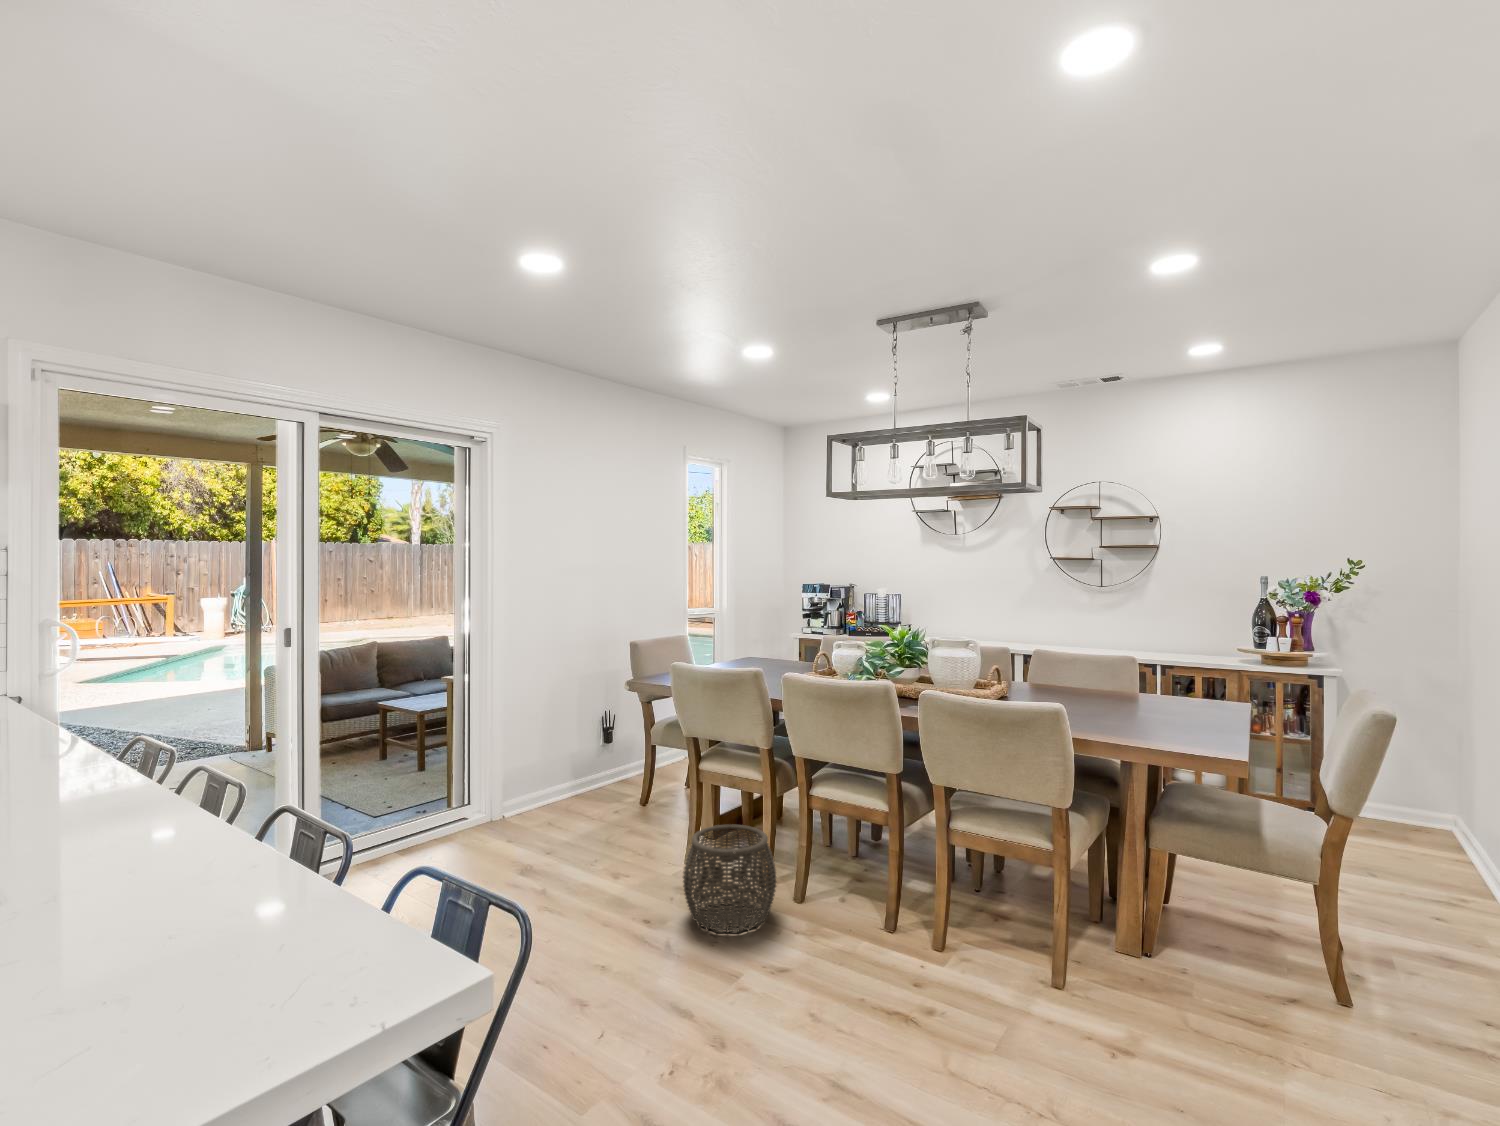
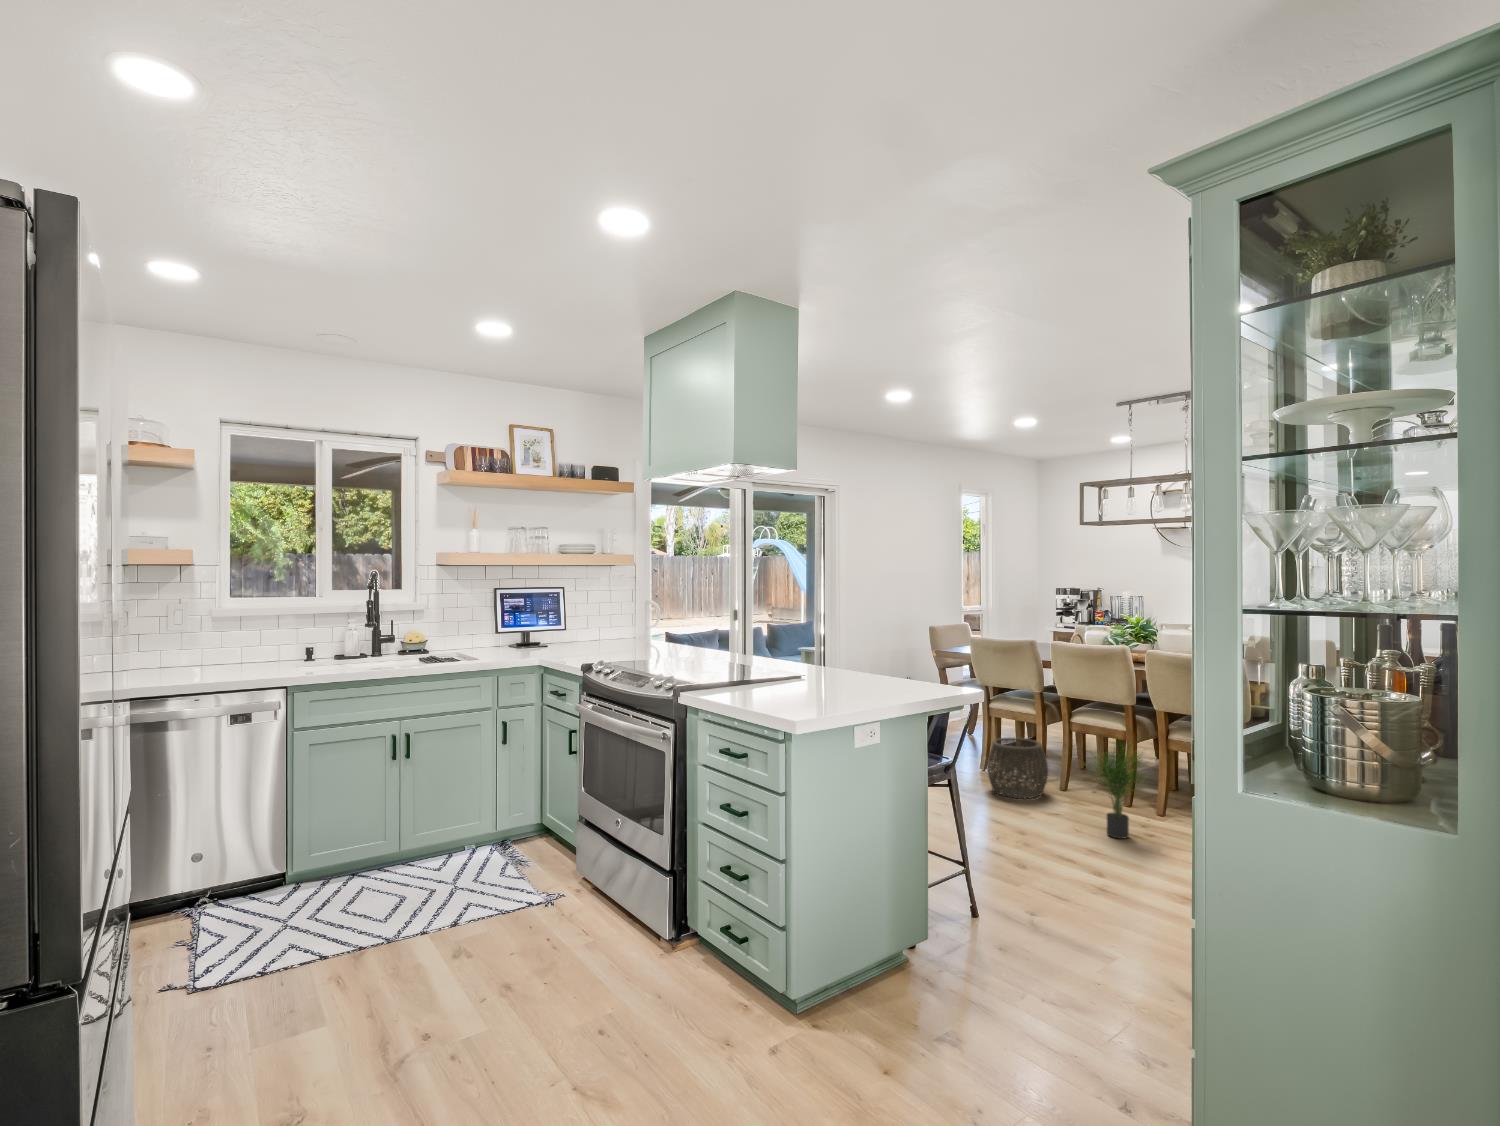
potted plant: none [822,840,930,1029] -> present [1088,738,1143,839]

